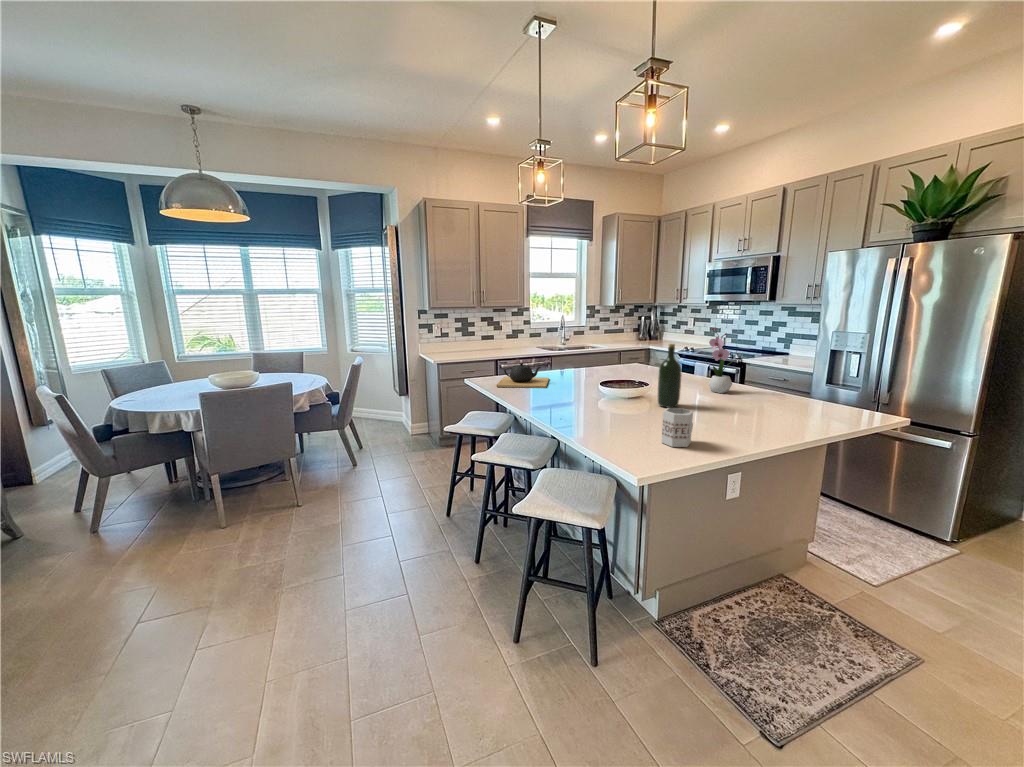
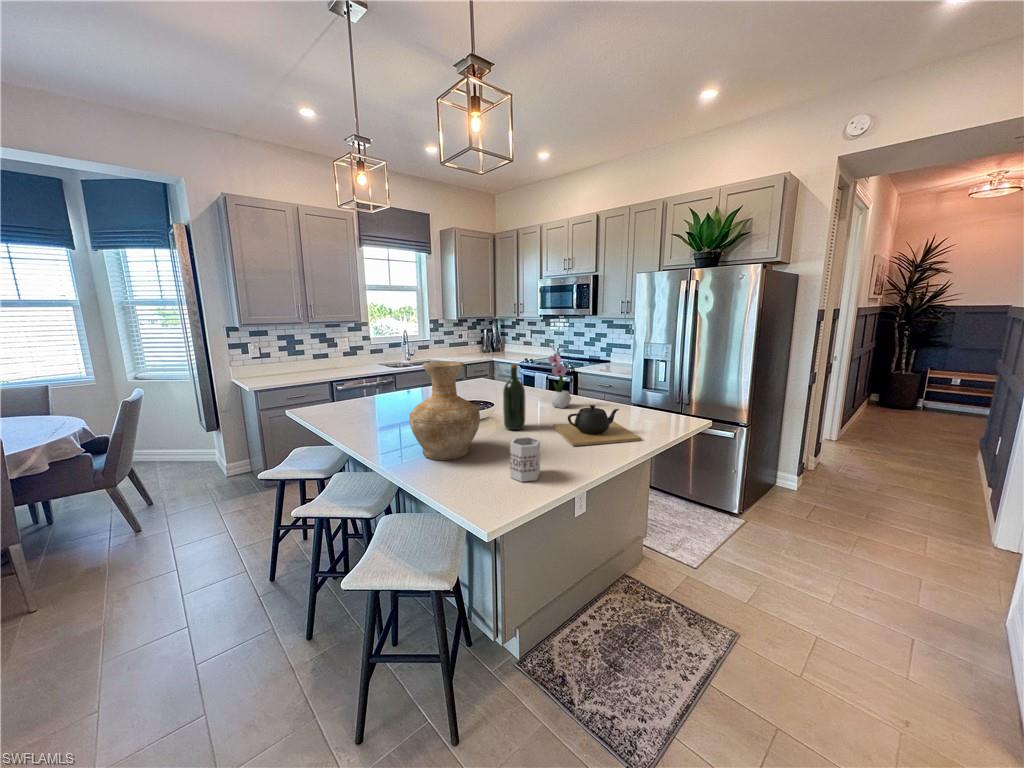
vase: none [572,337,635,424] -> present [410,361,480,460]
teapot: present [496,363,549,388] -> present [553,405,641,446]

